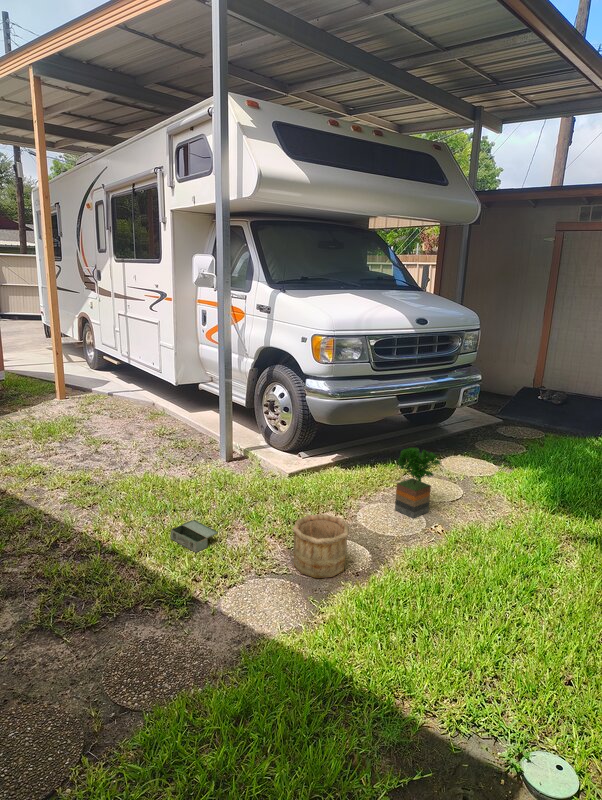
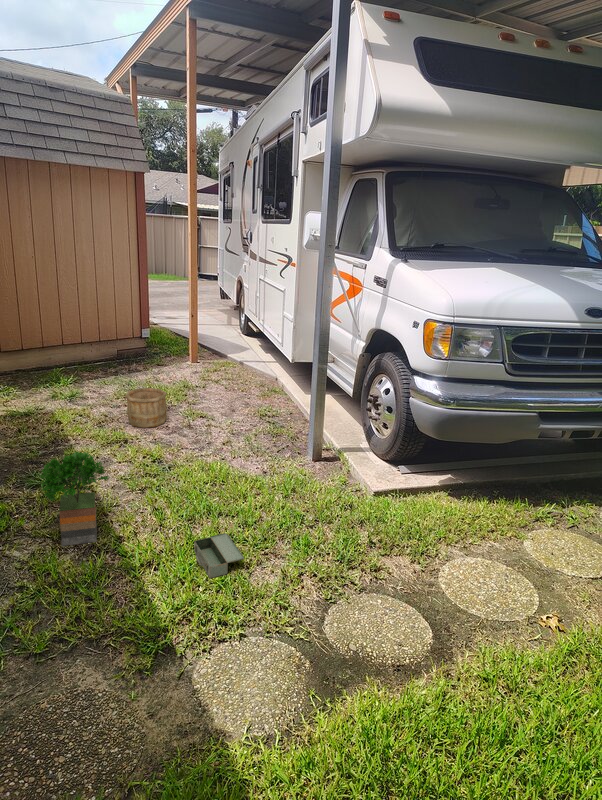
potted tree: present [395,448,440,518] -> present [41,451,109,546]
wooden bucket: present [292,515,349,578] -> present [126,388,167,428]

